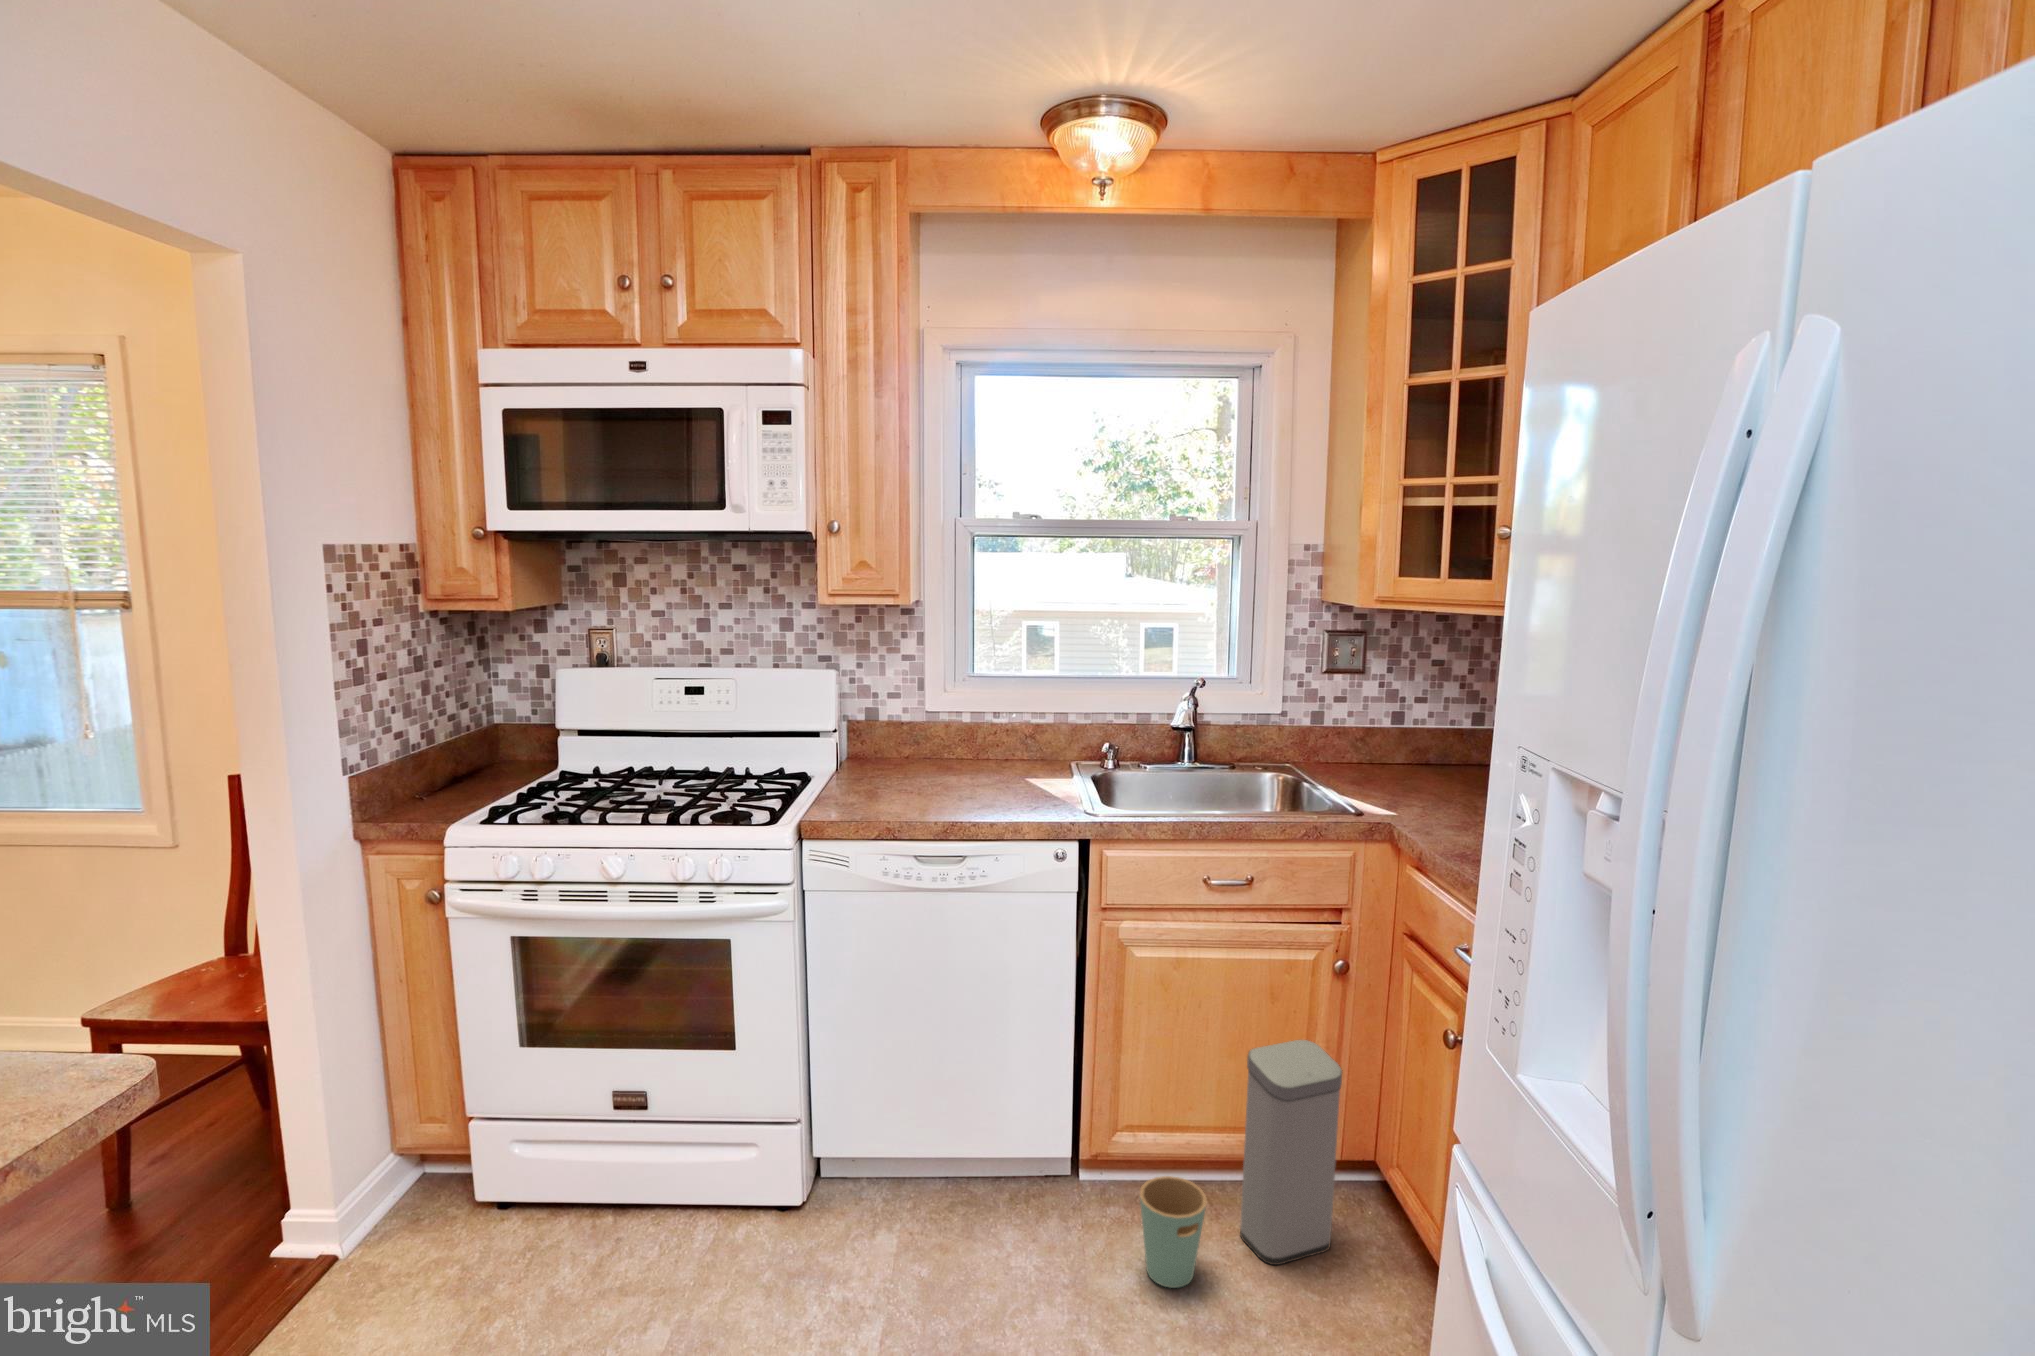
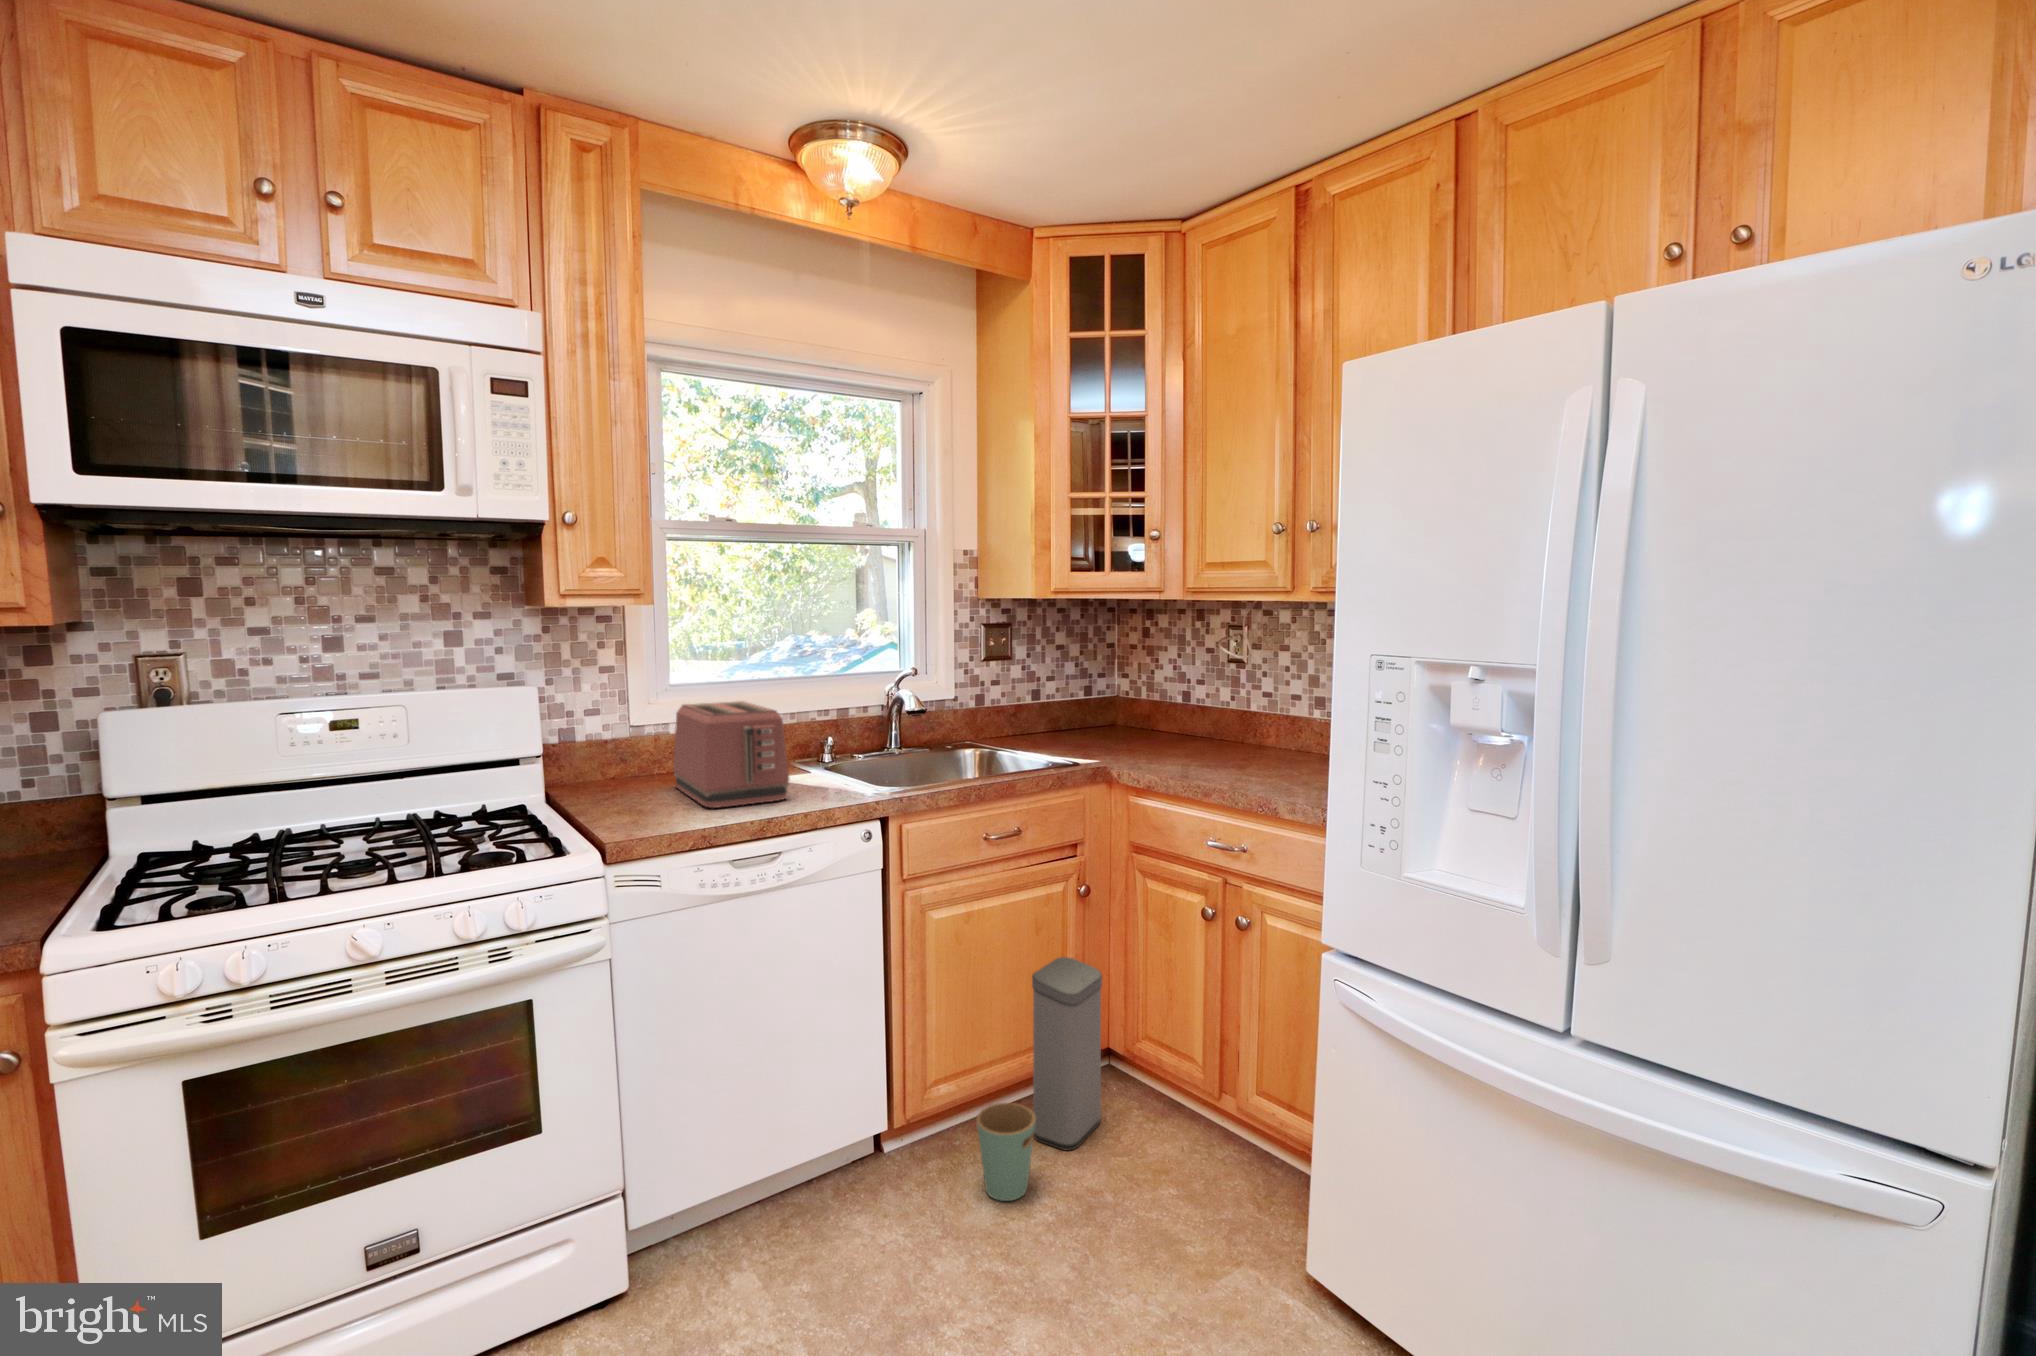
toaster: none [920,698,1010,804] -> present [673,701,789,808]

